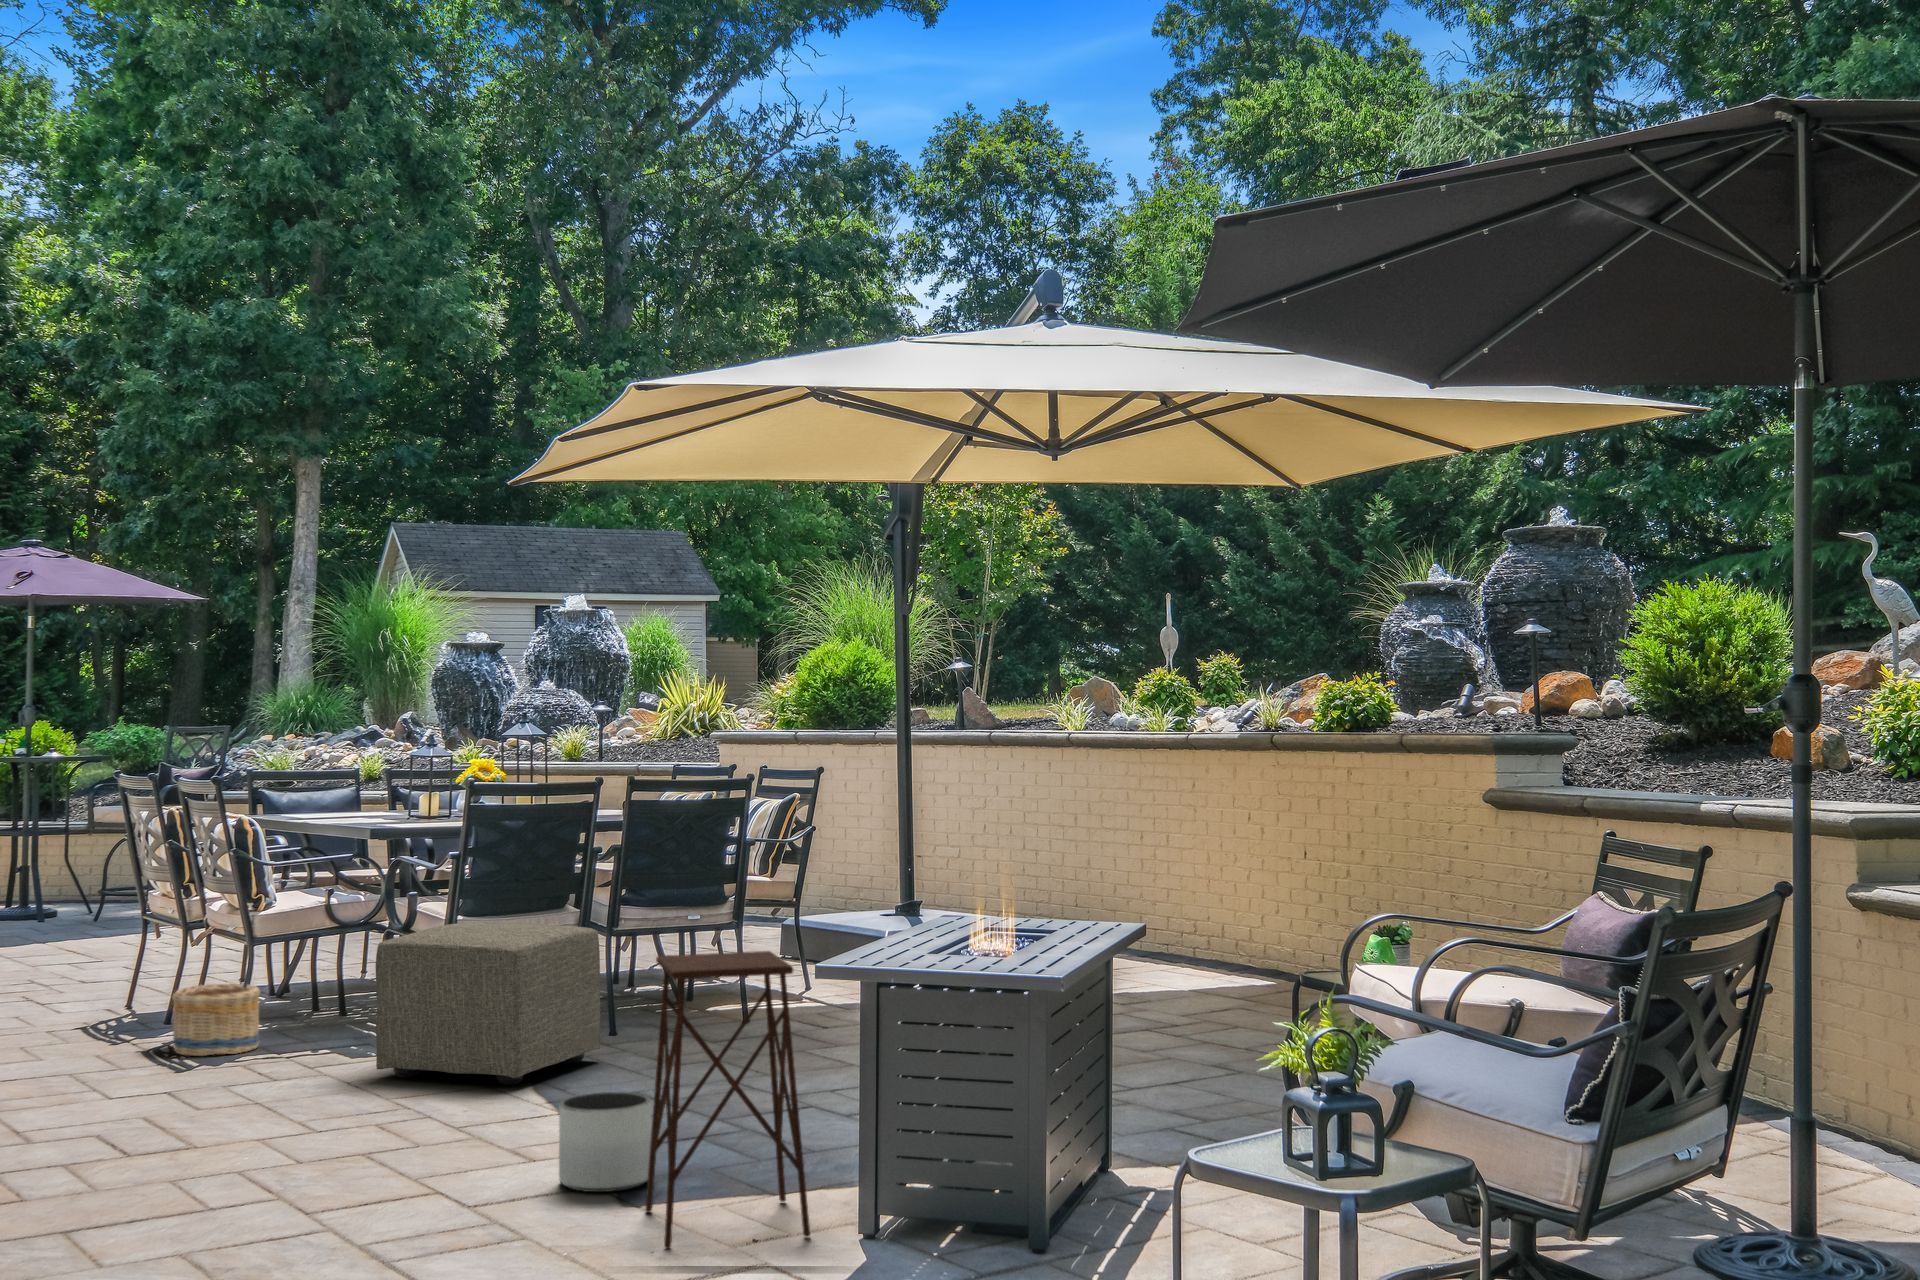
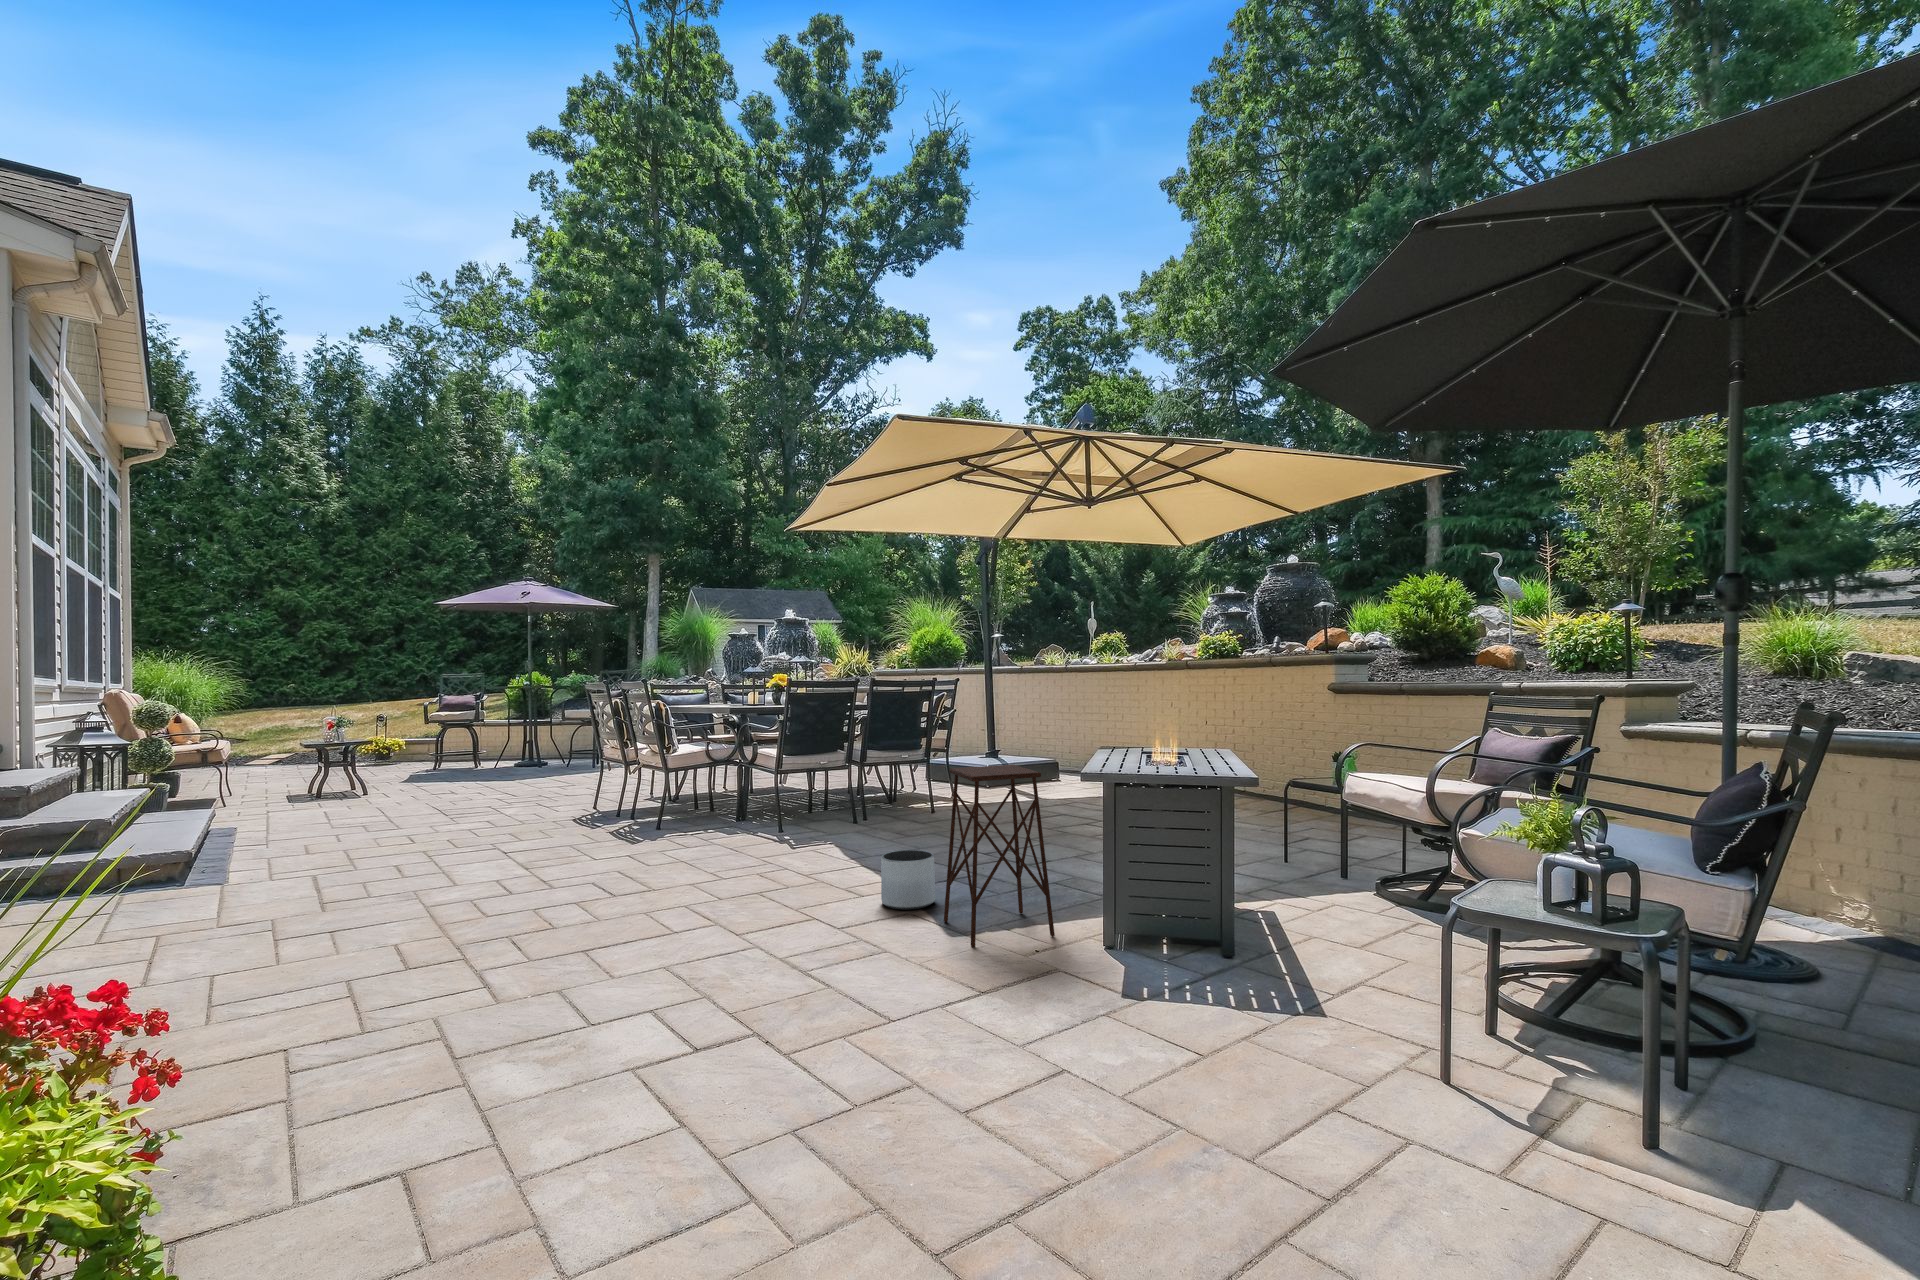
ottoman: present [375,922,600,1085] -> none [744,759,863,846]
basket: present [172,984,260,1056] -> none [625,794,673,834]

